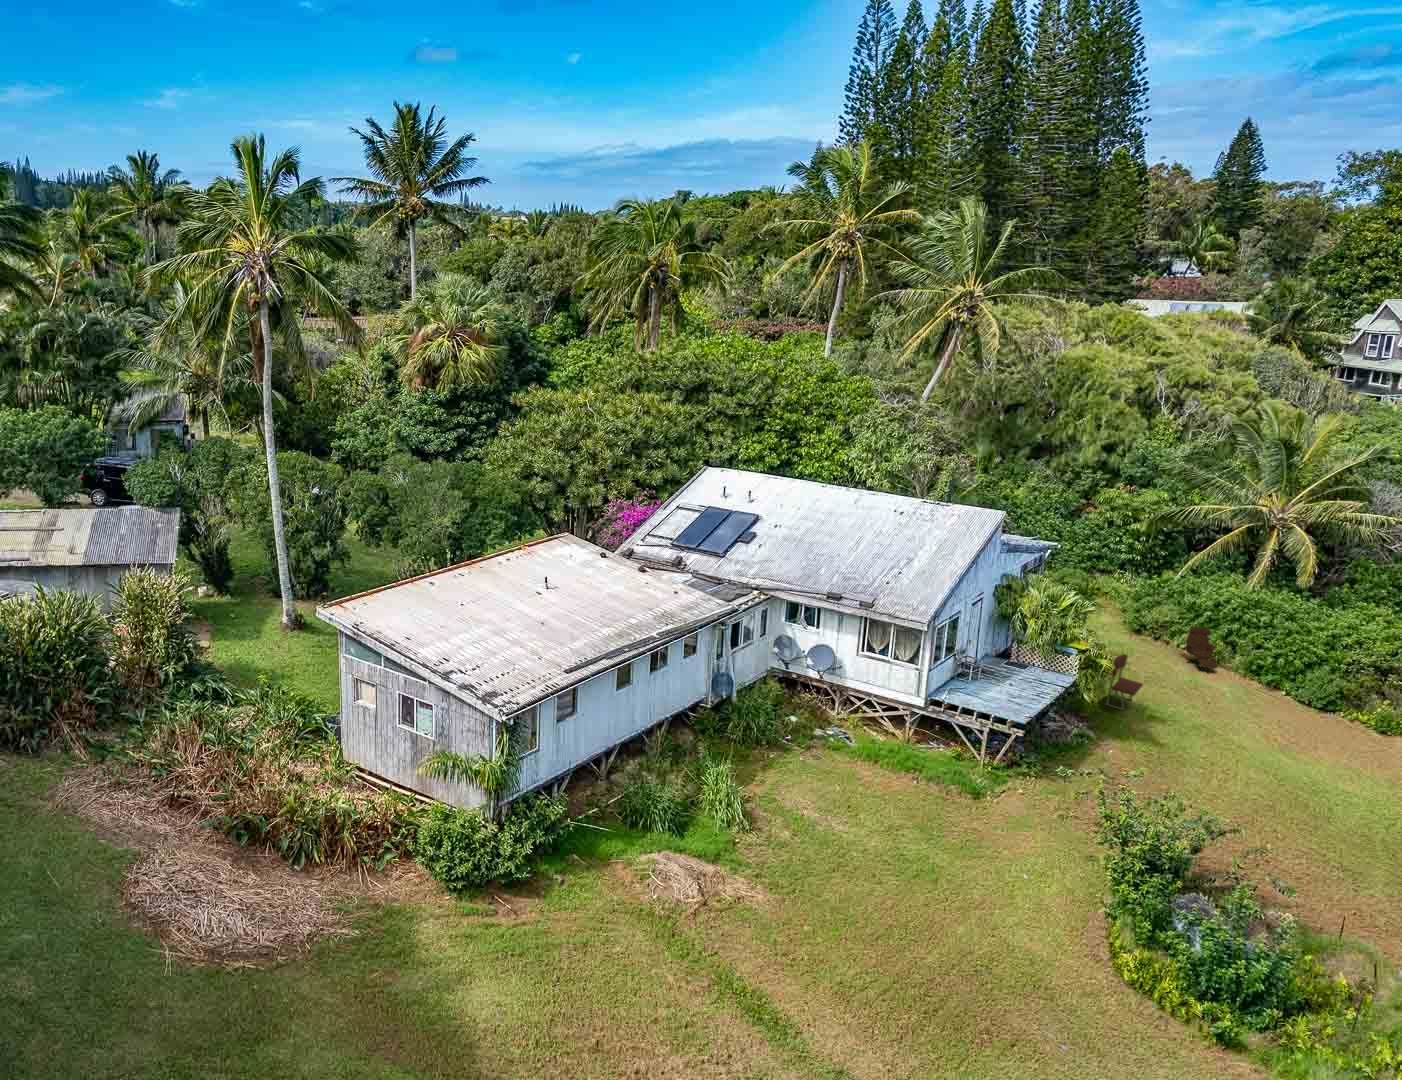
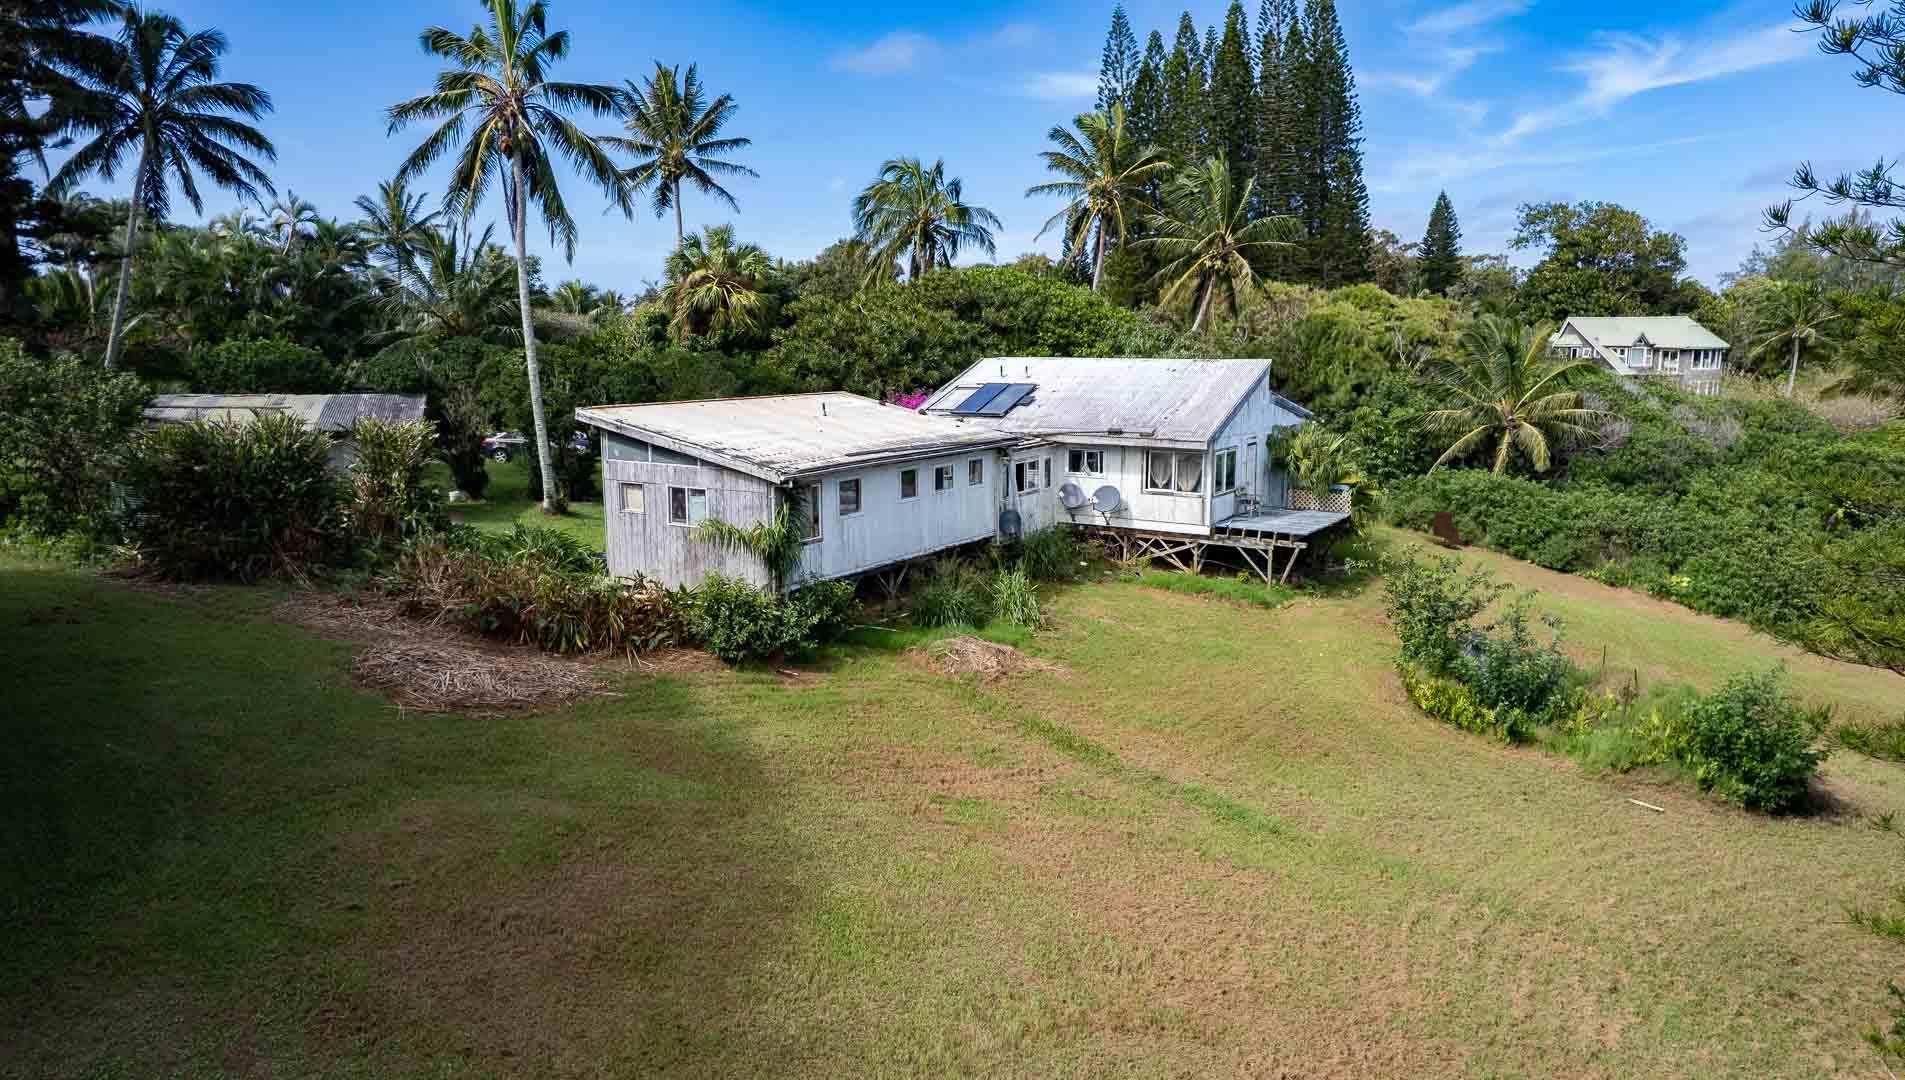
bench: present [1106,654,1143,710] -> none [1369,513,1402,561]

